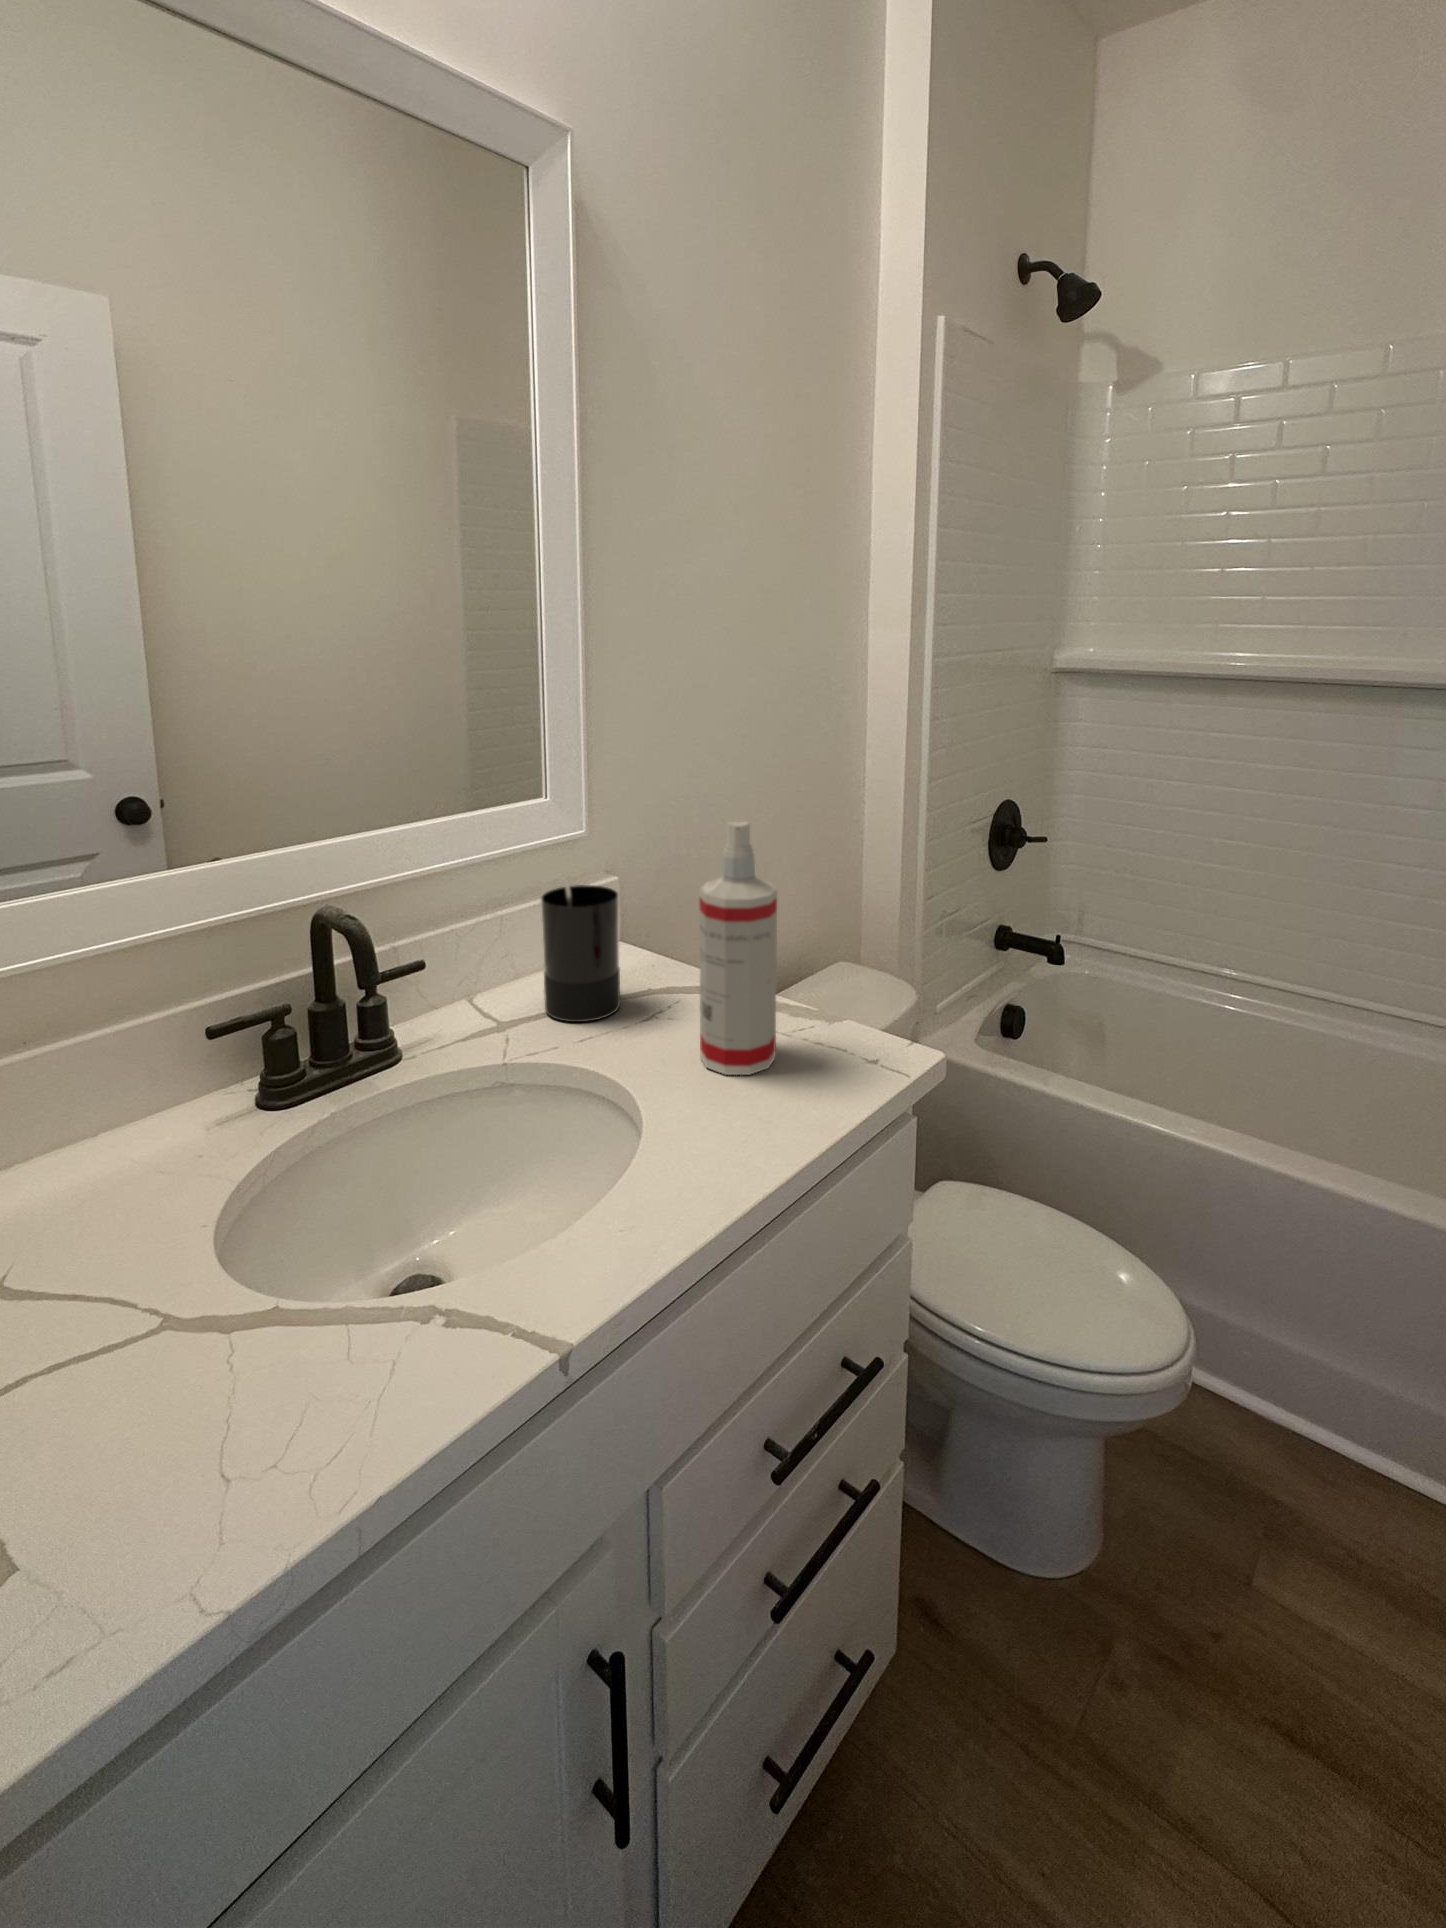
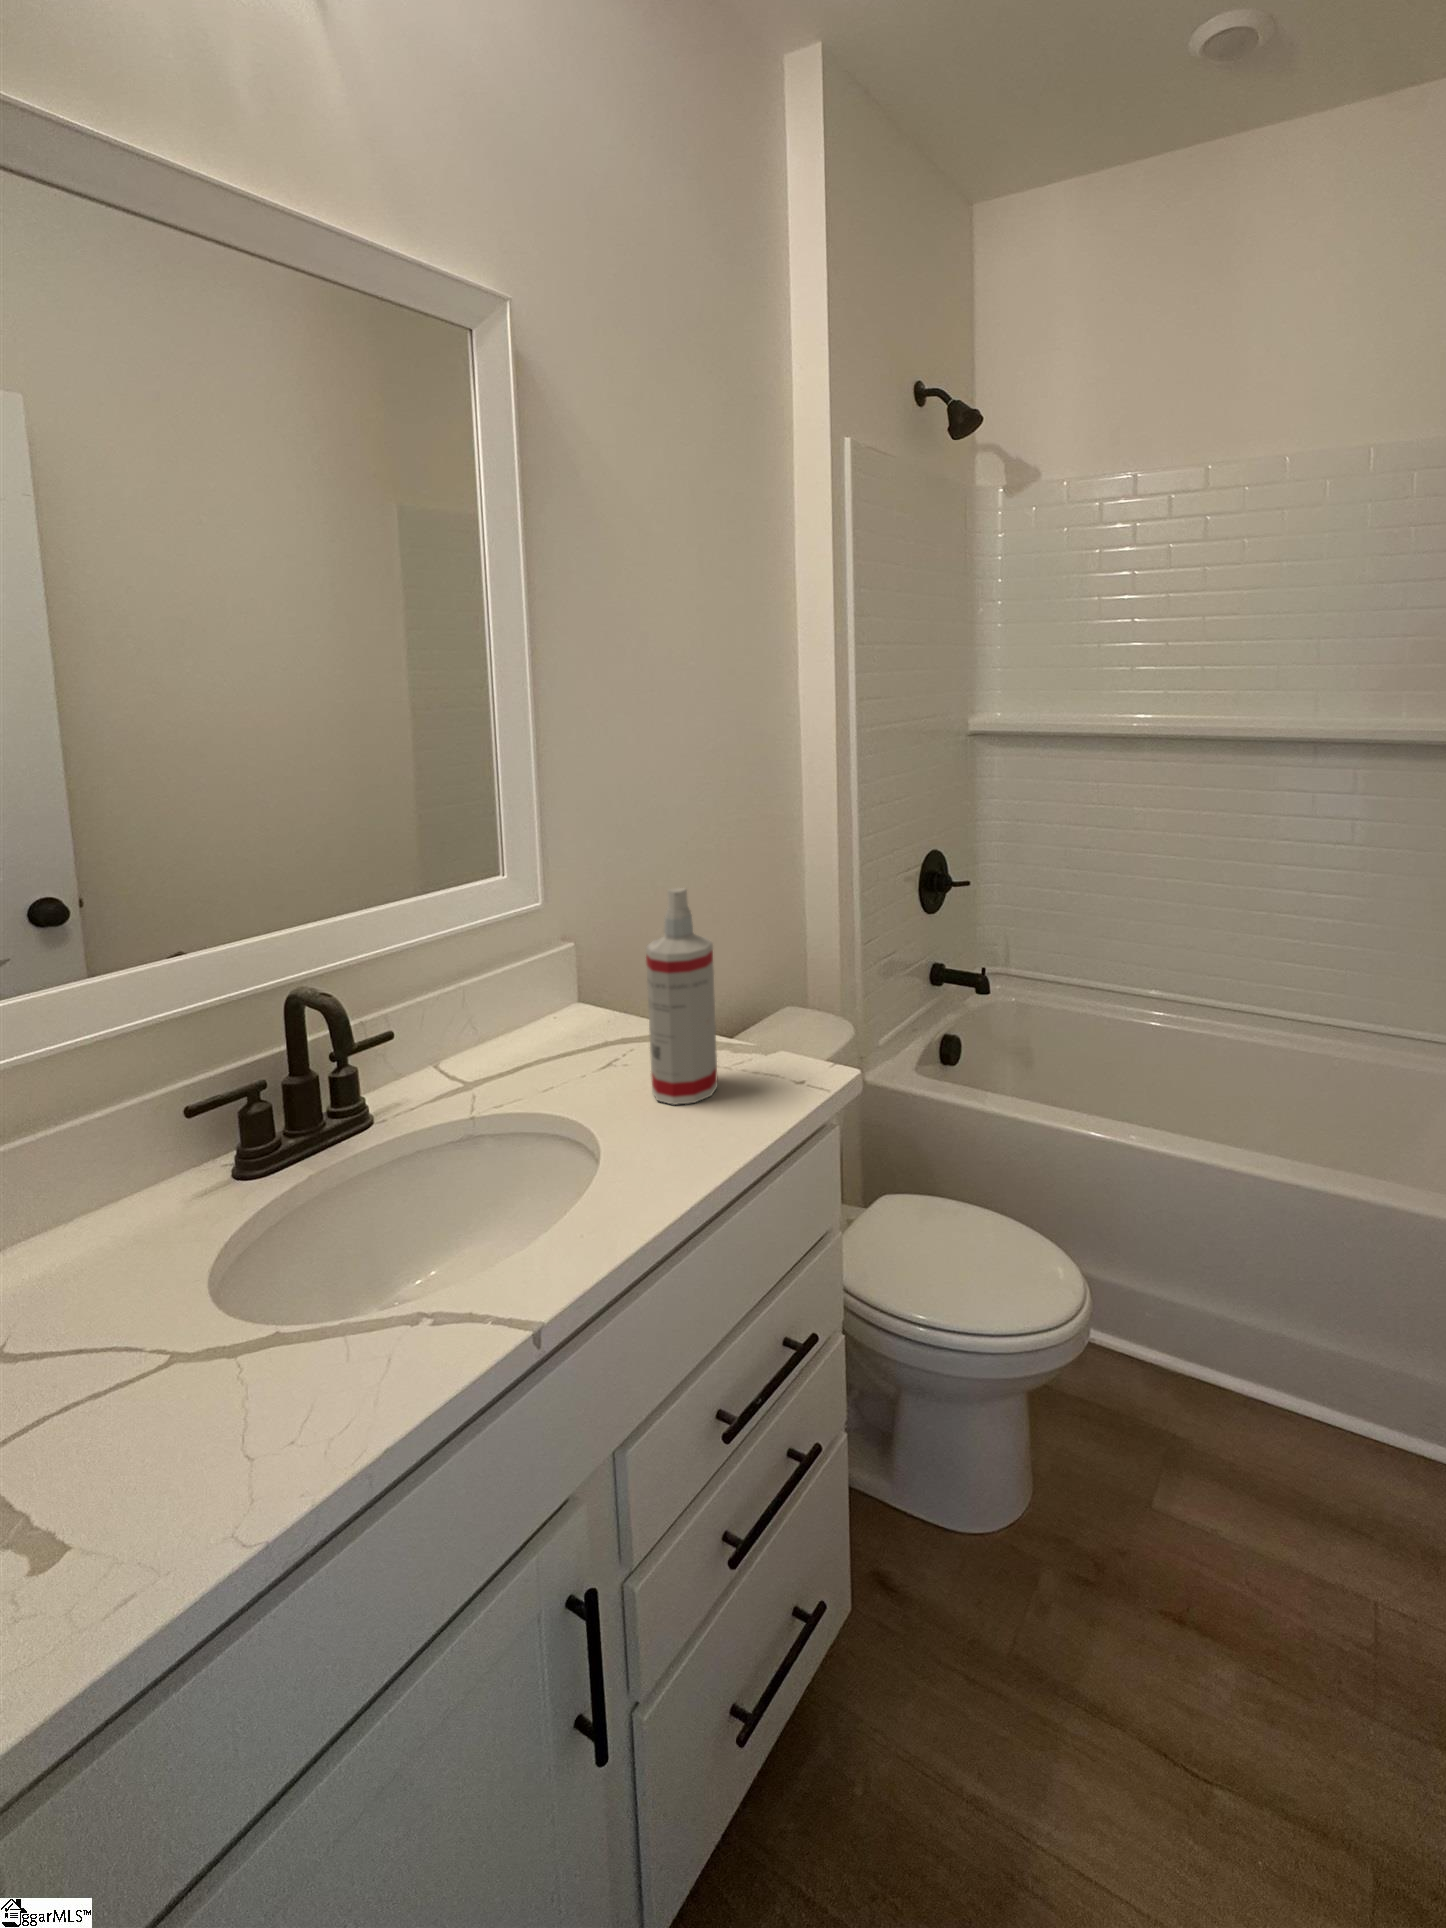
candle: present [541,875,620,1022] -> none [504,944,581,1075]

